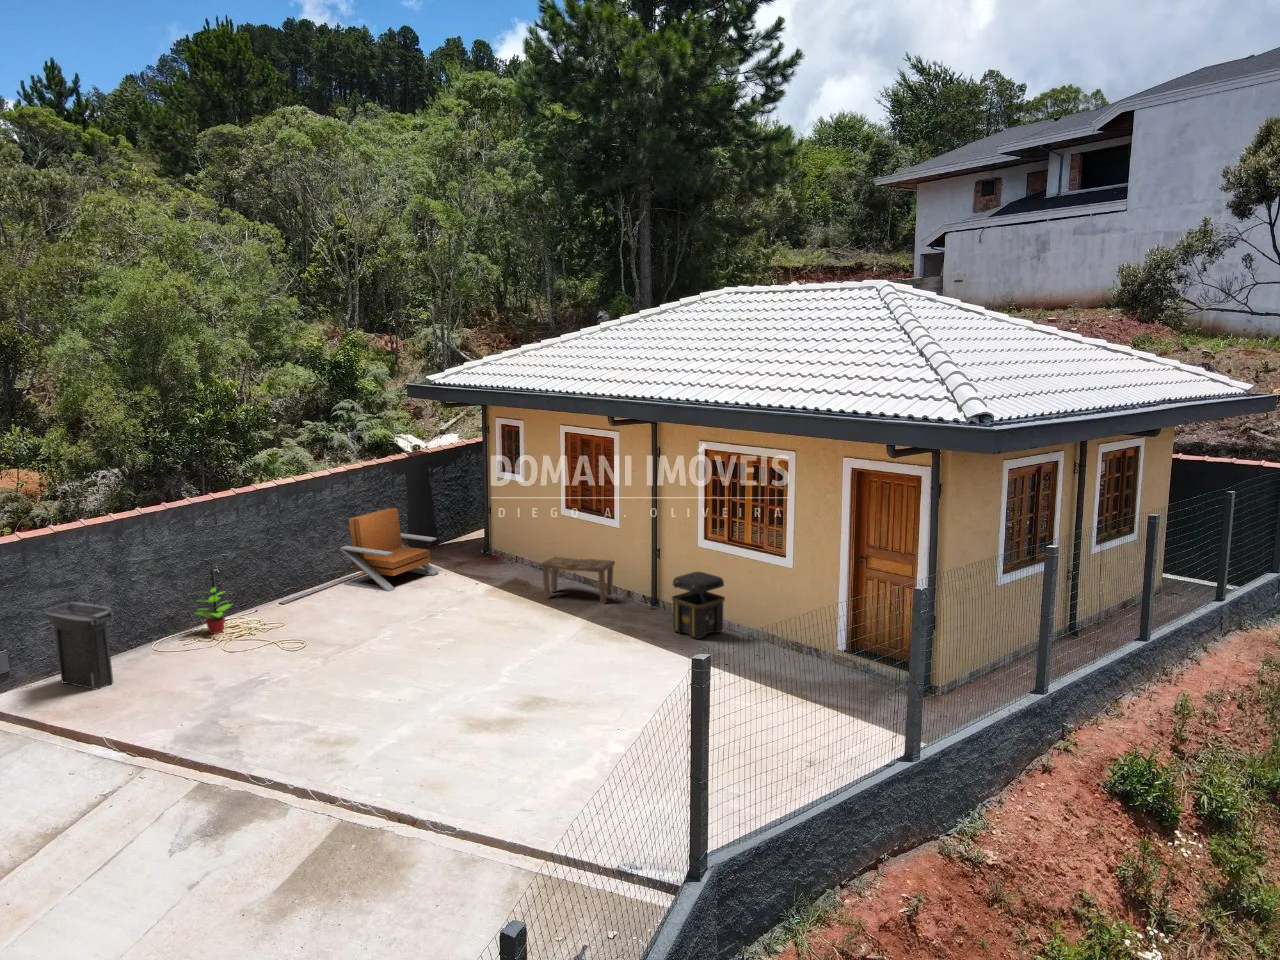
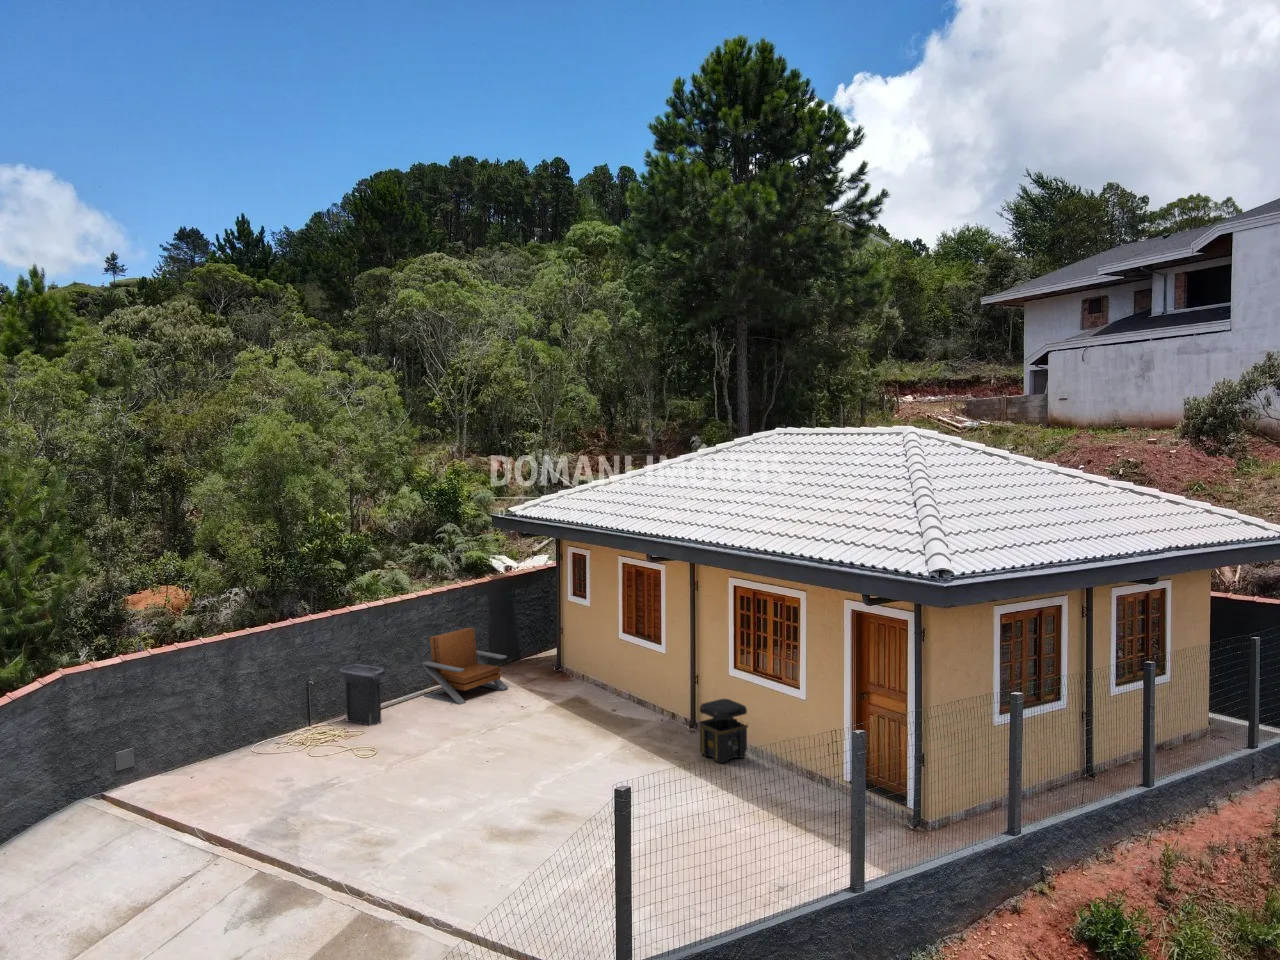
bench: present [542,557,615,604] -> none [592,678,659,725]
potted plant: present [195,587,232,634] -> none [288,697,322,739]
trash can: present [45,602,113,690] -> present [339,664,385,726]

